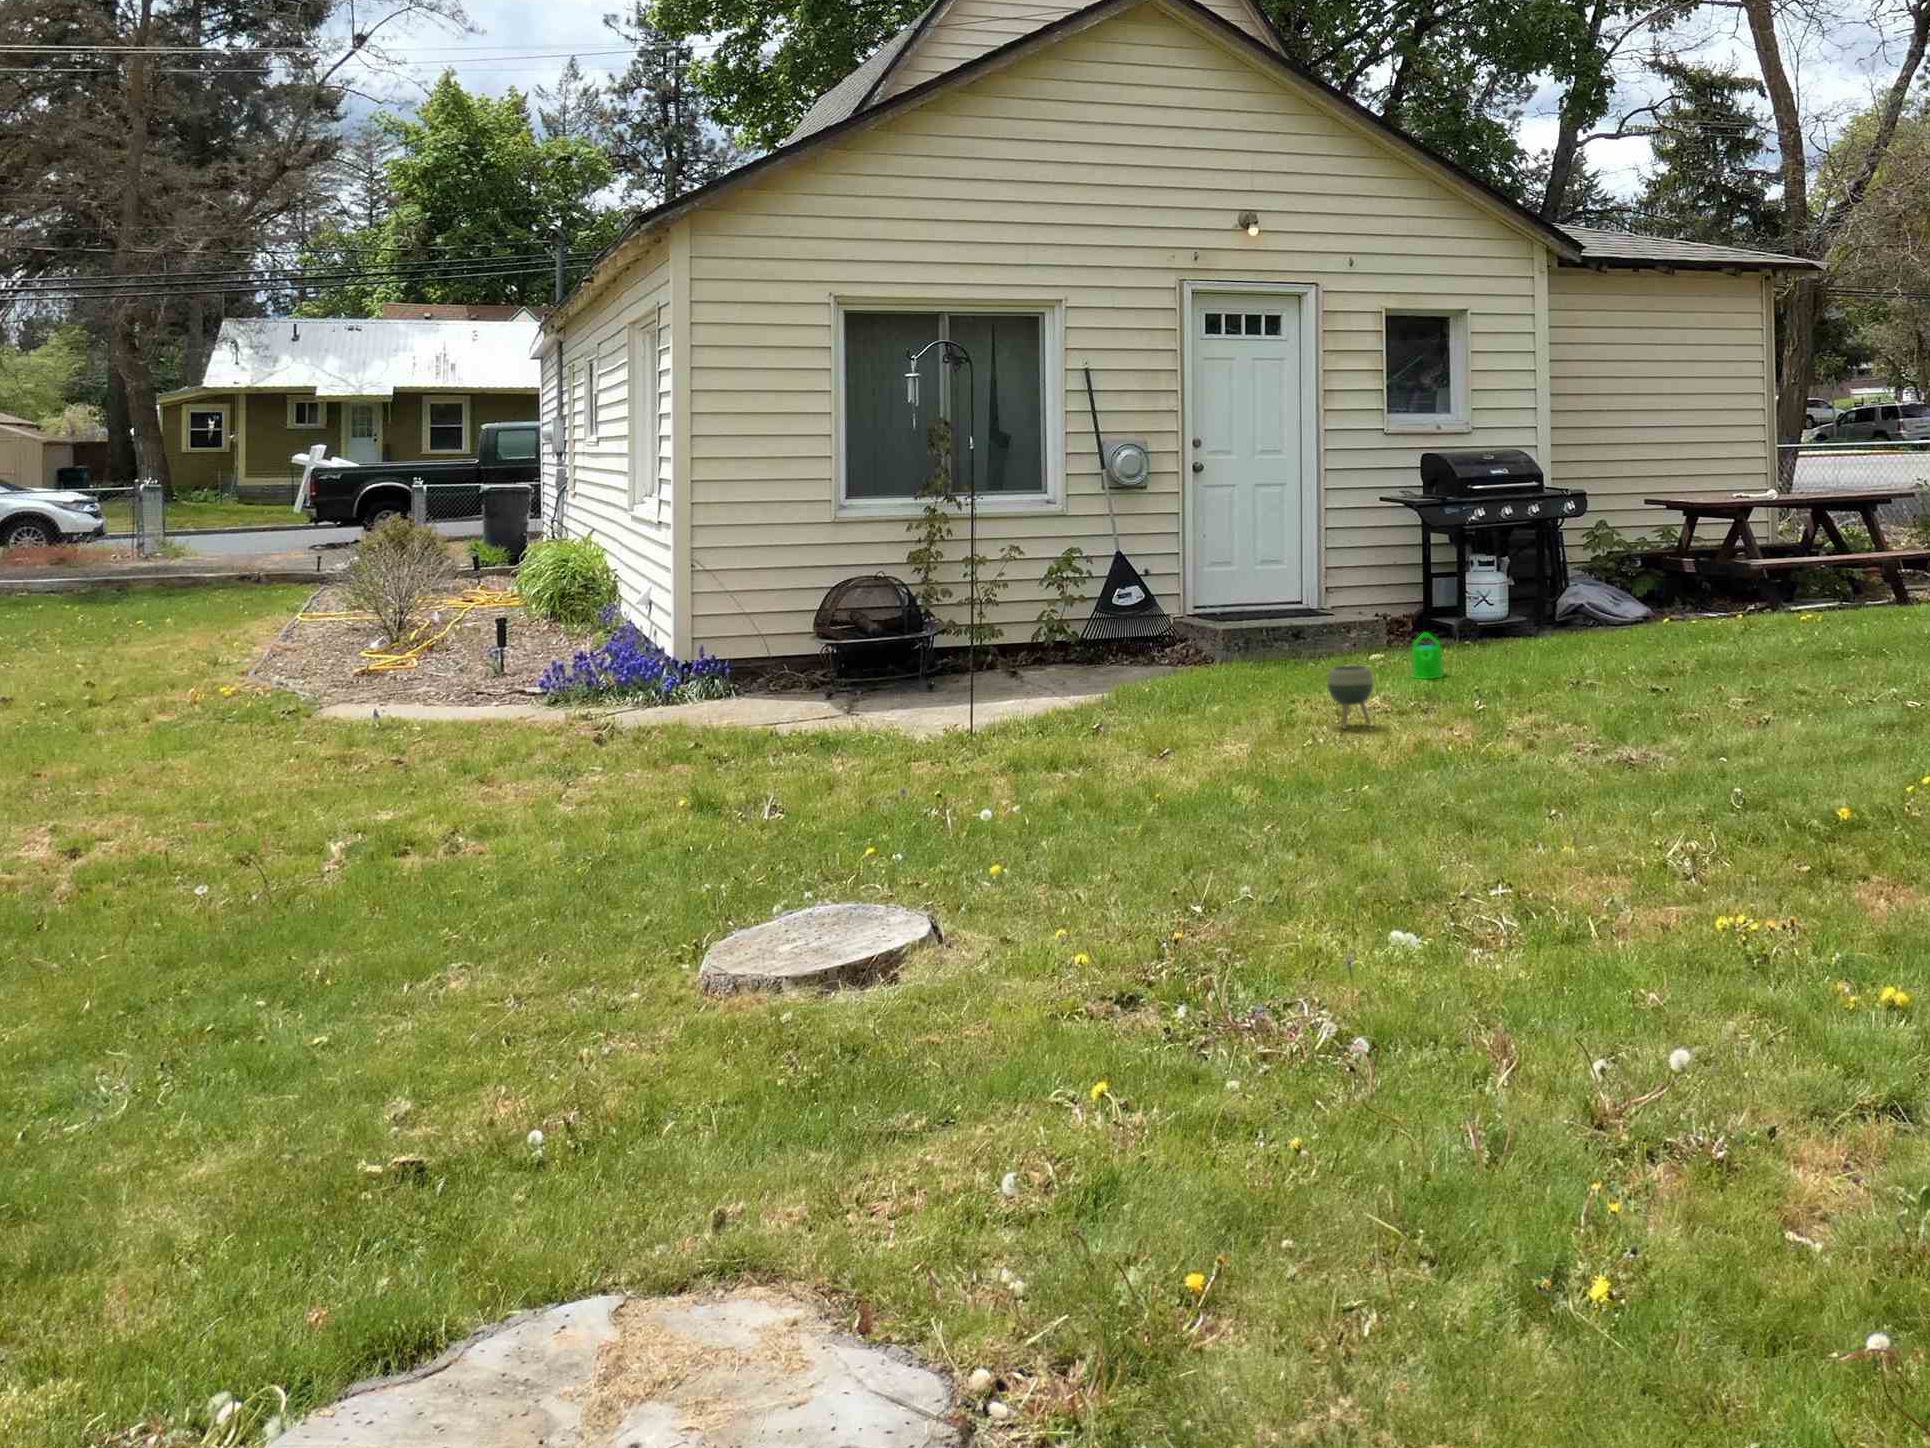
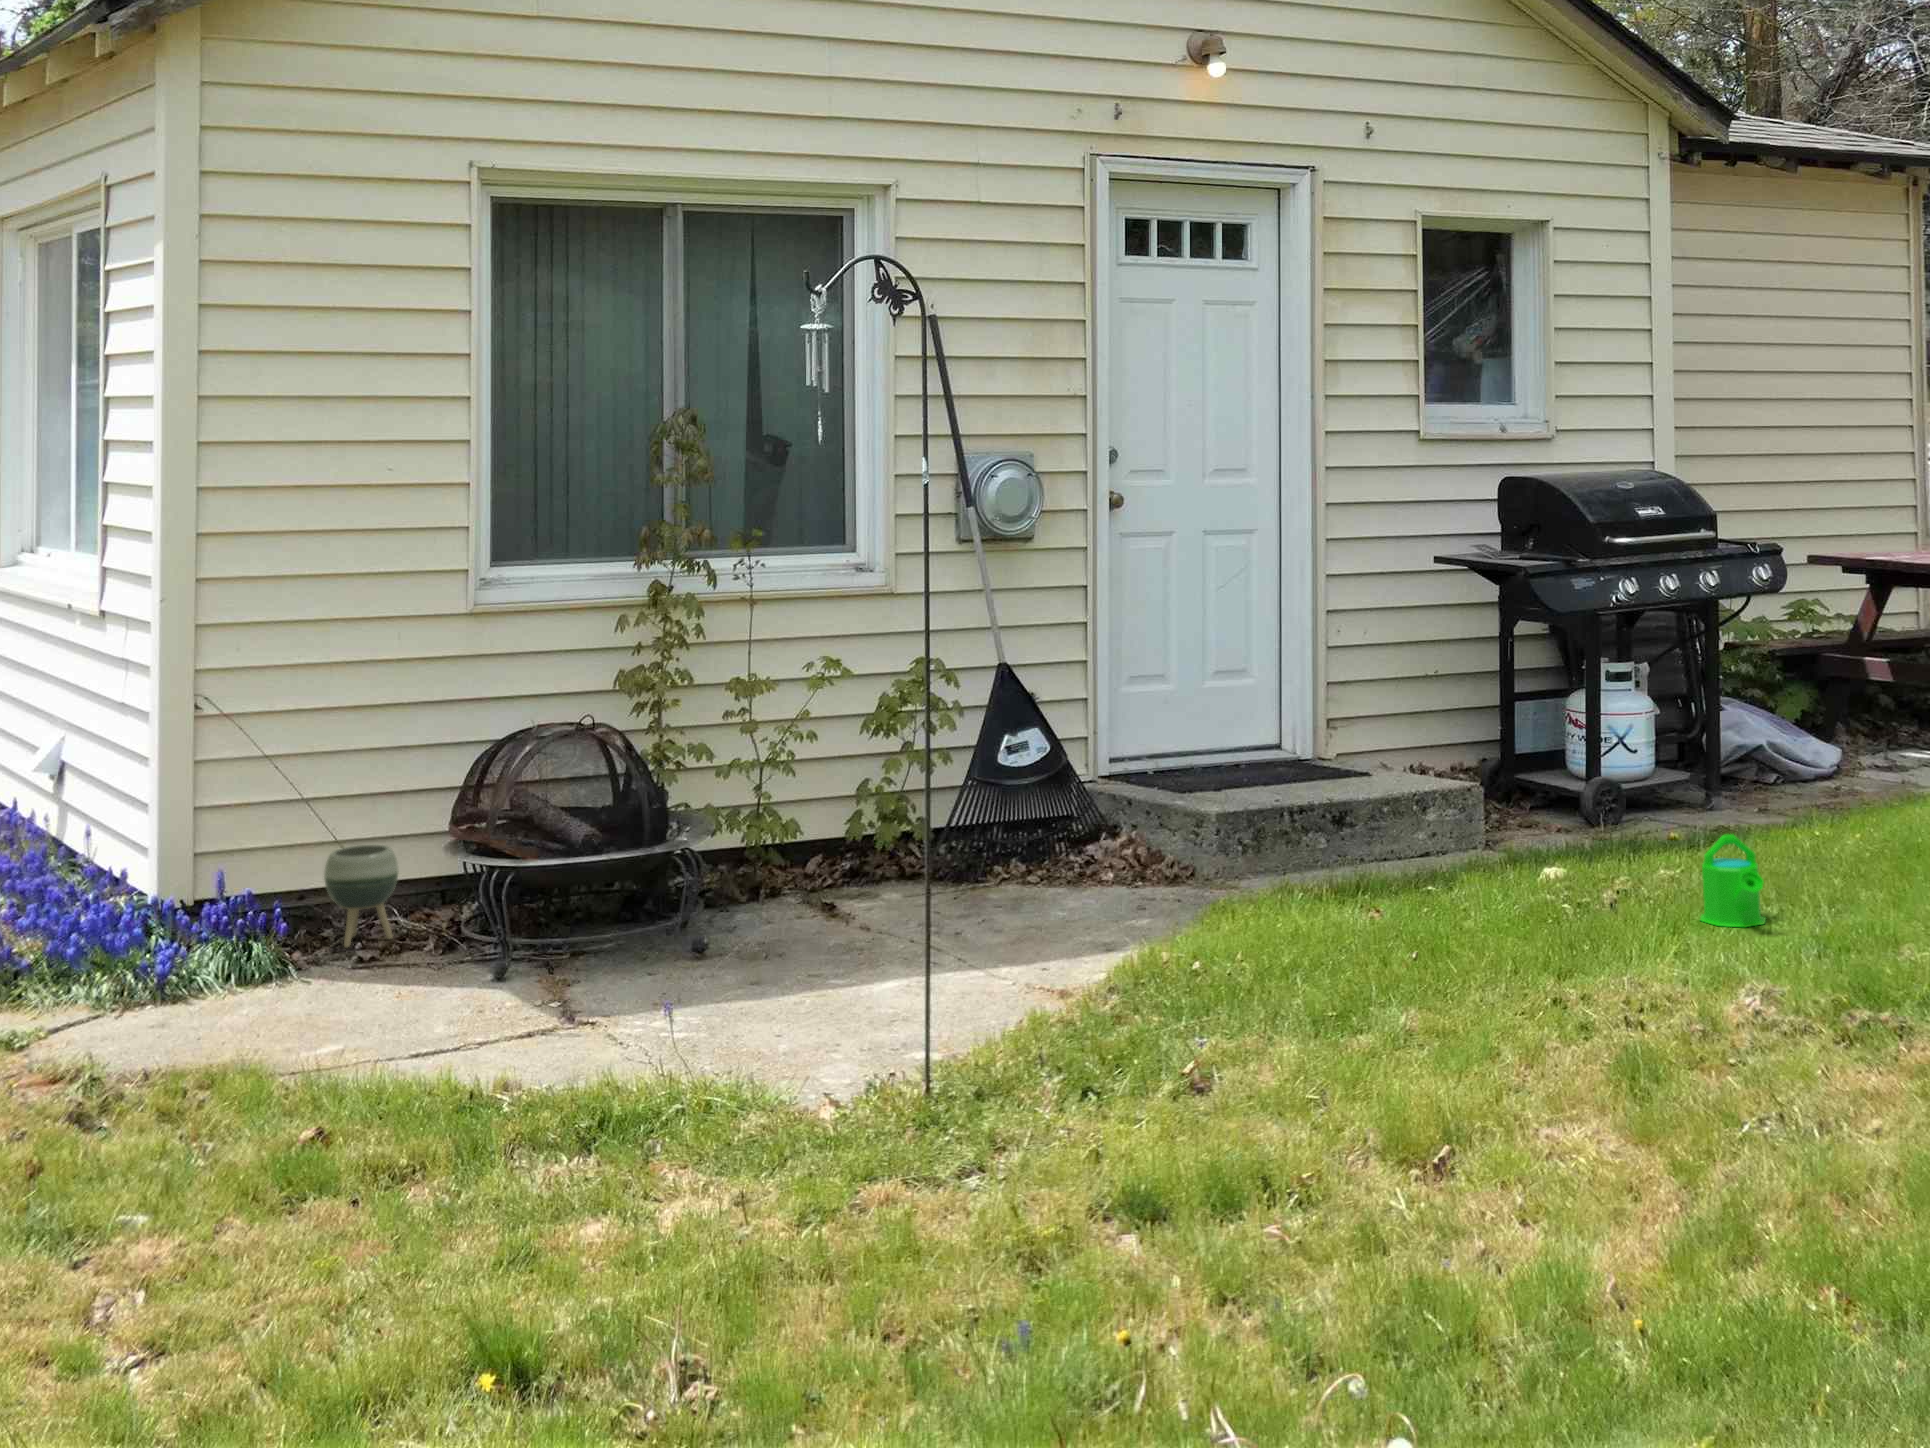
planter: present [1327,665,1374,729] -> present [324,844,399,947]

